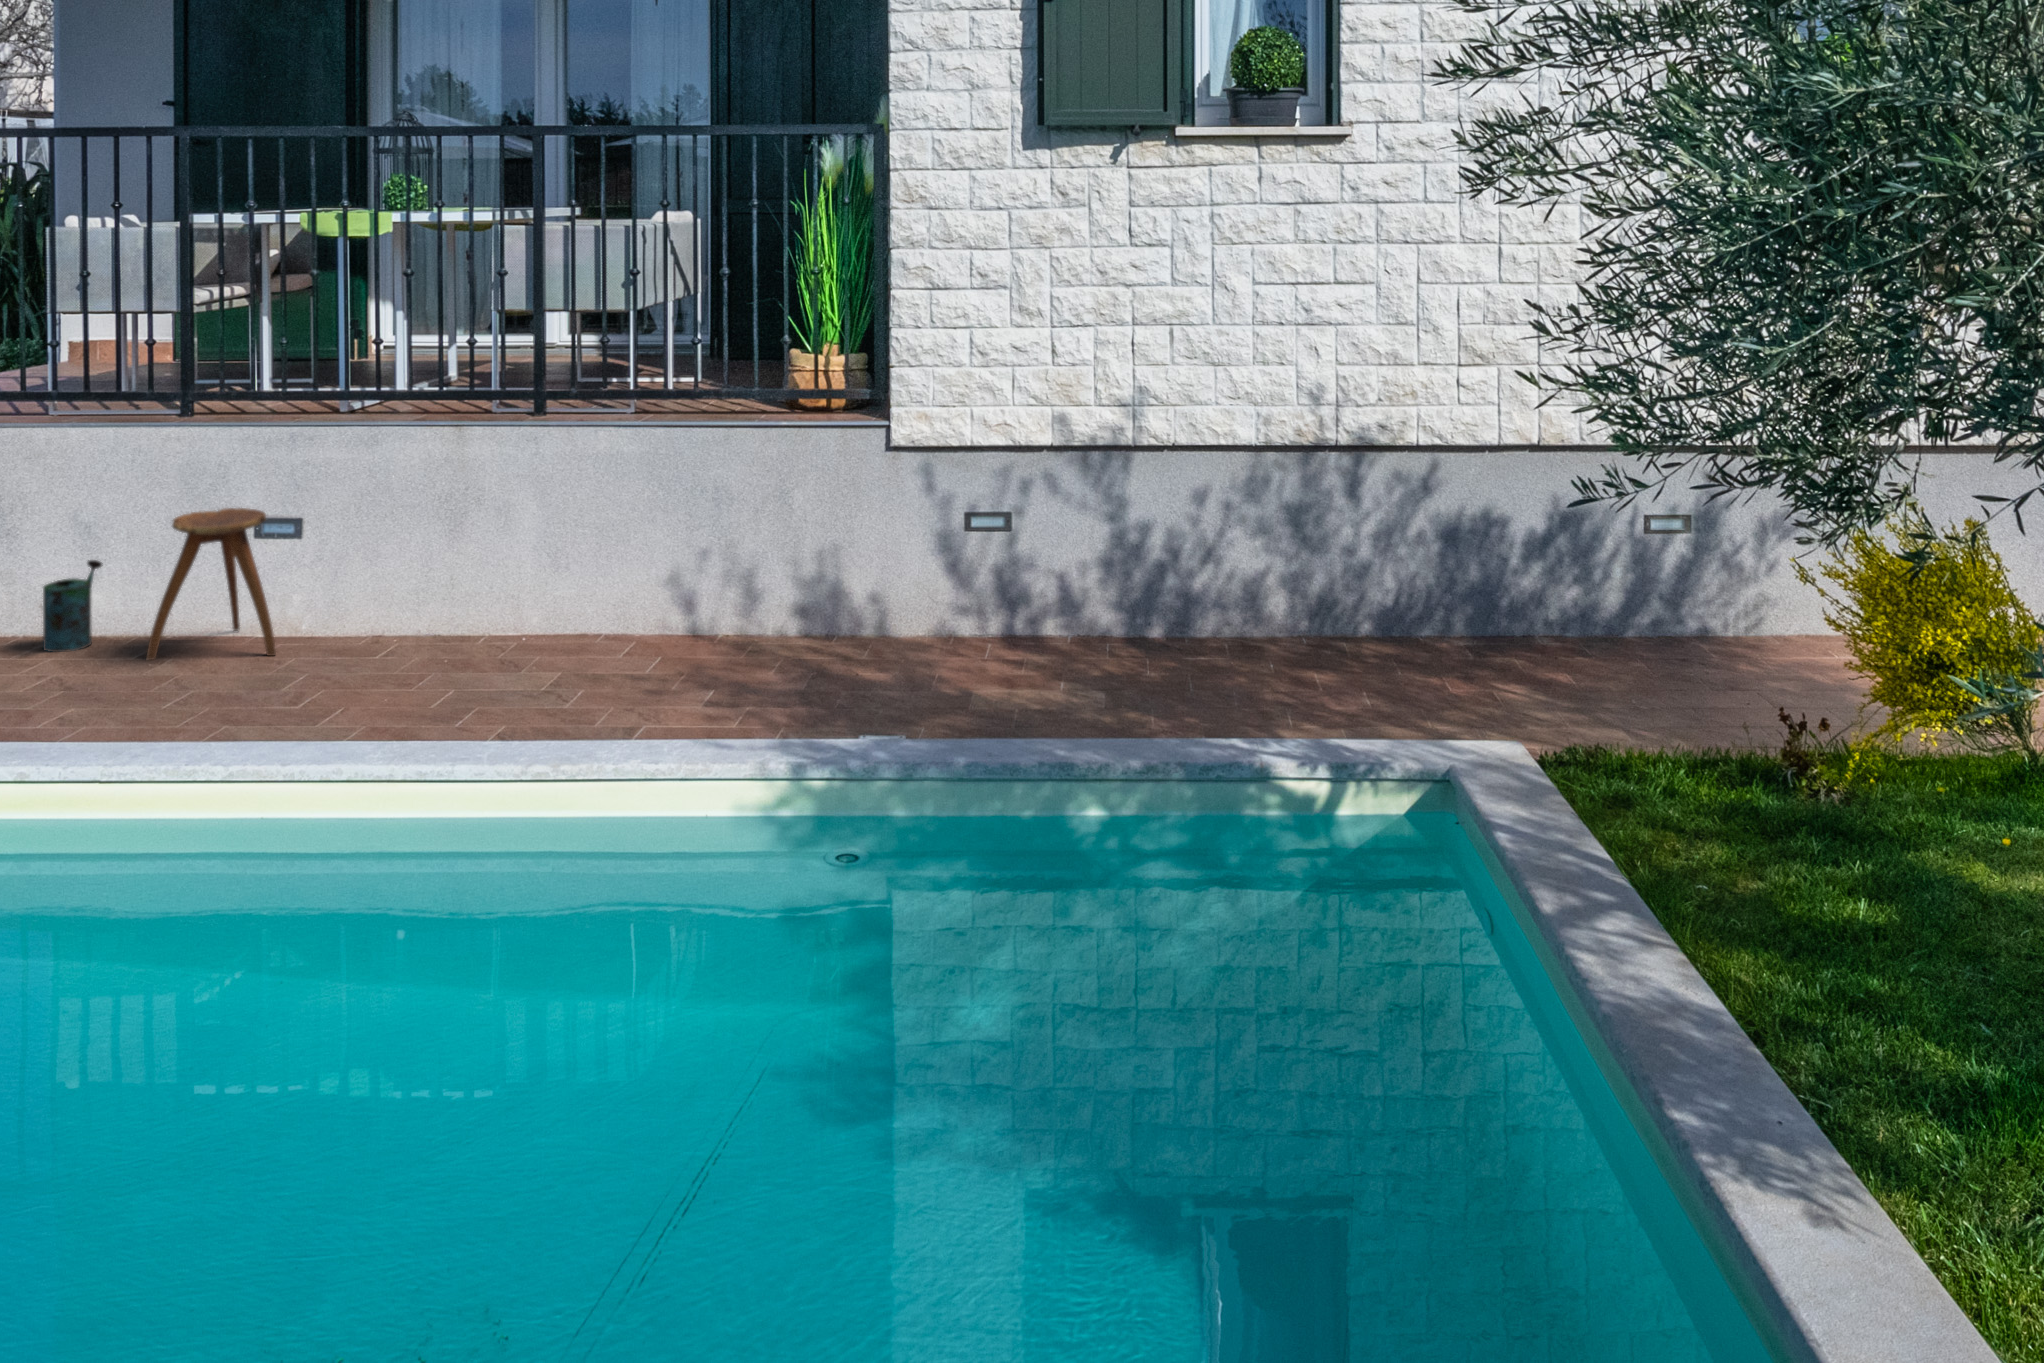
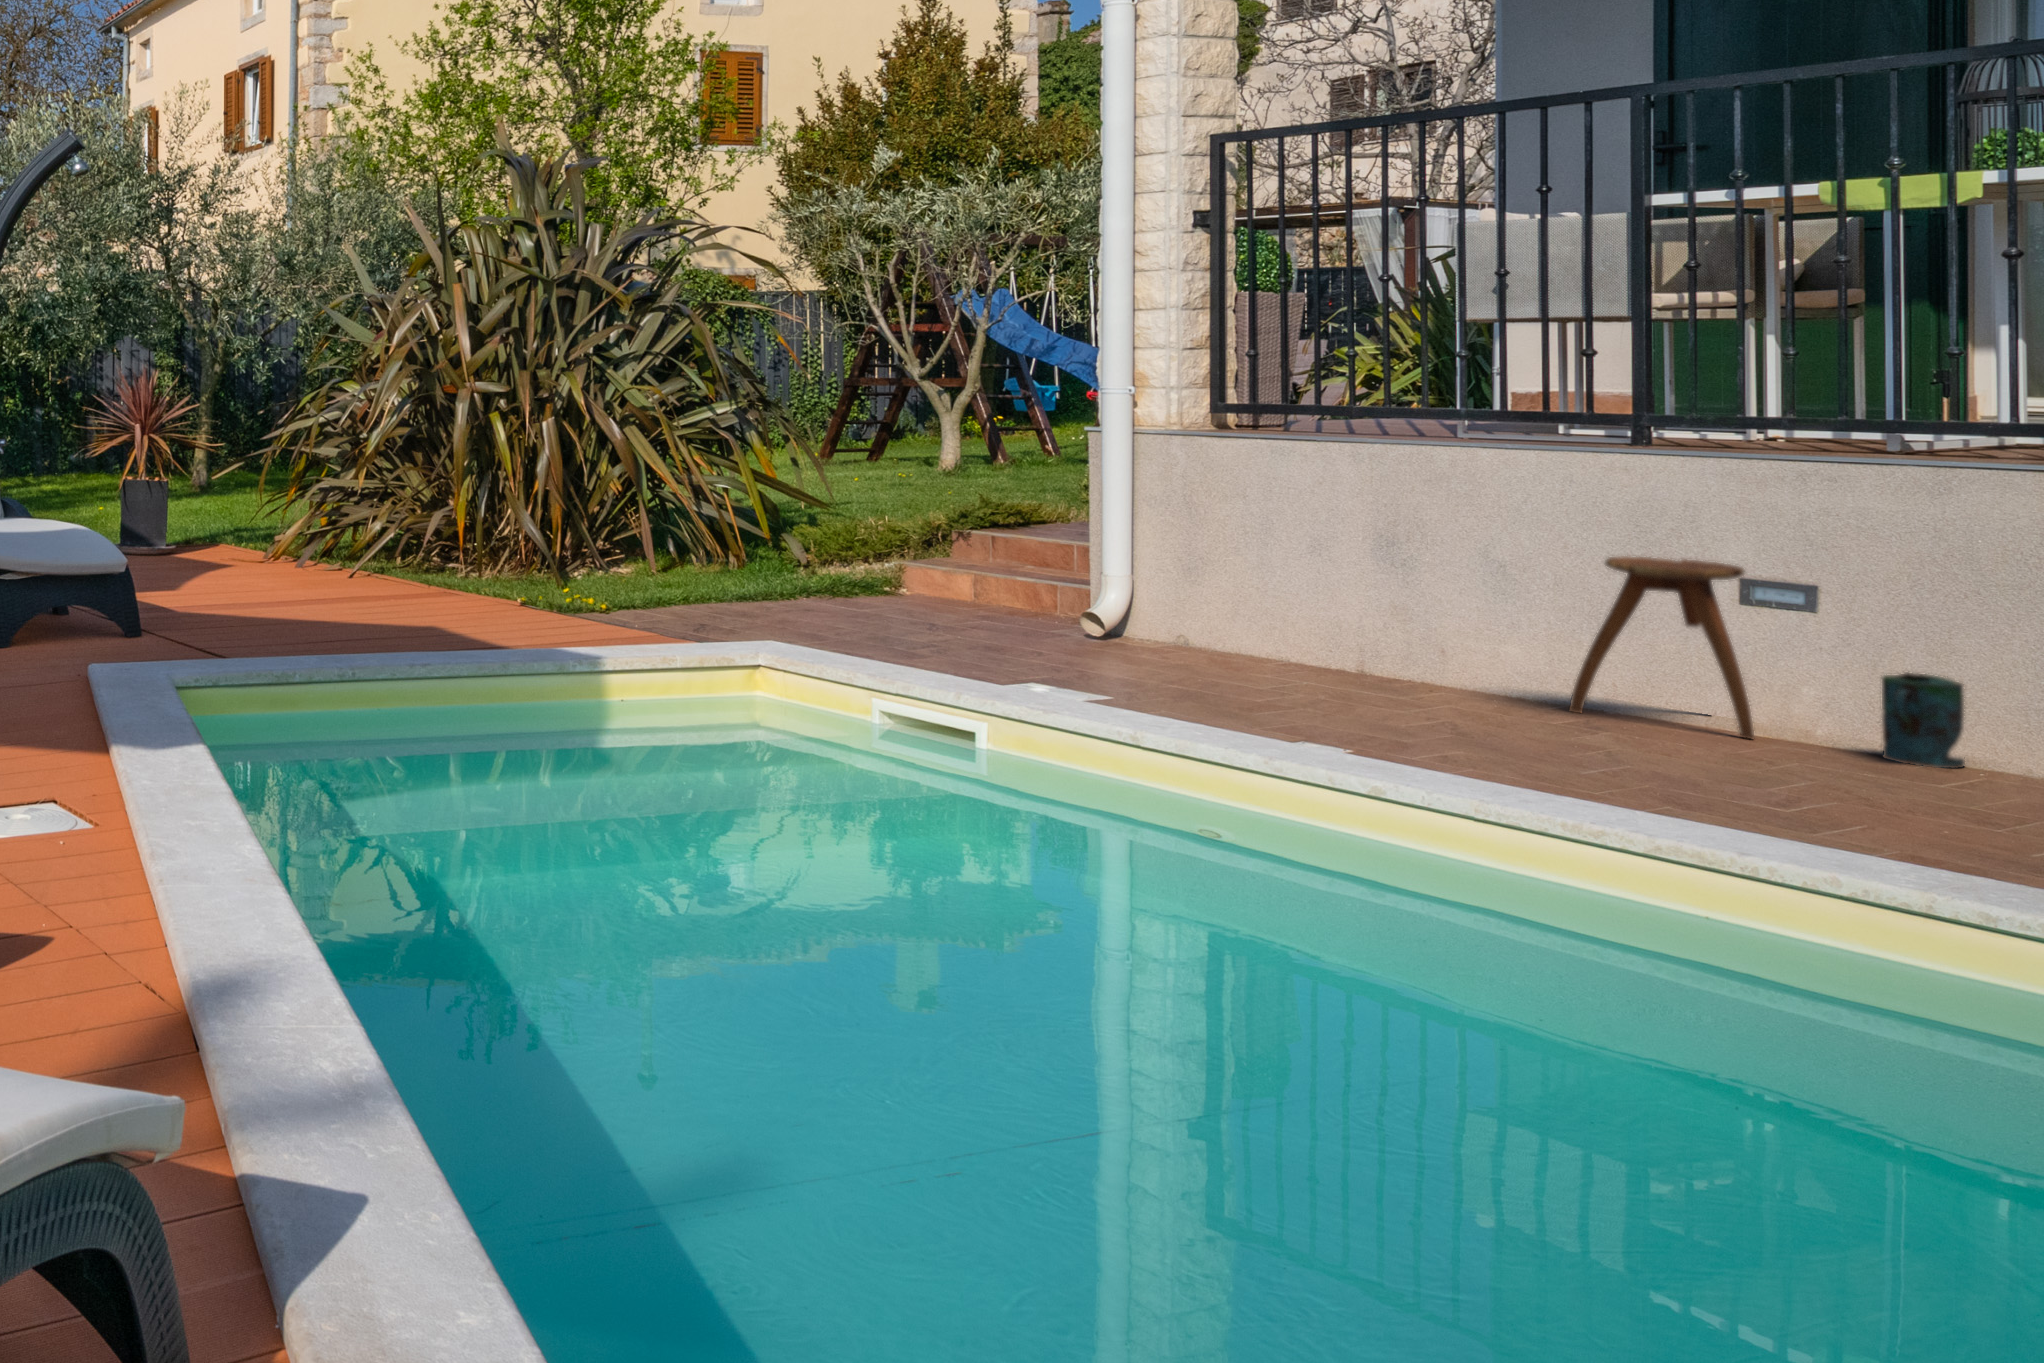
watering can: present [43,560,103,652] -> present [1882,673,1965,768]

